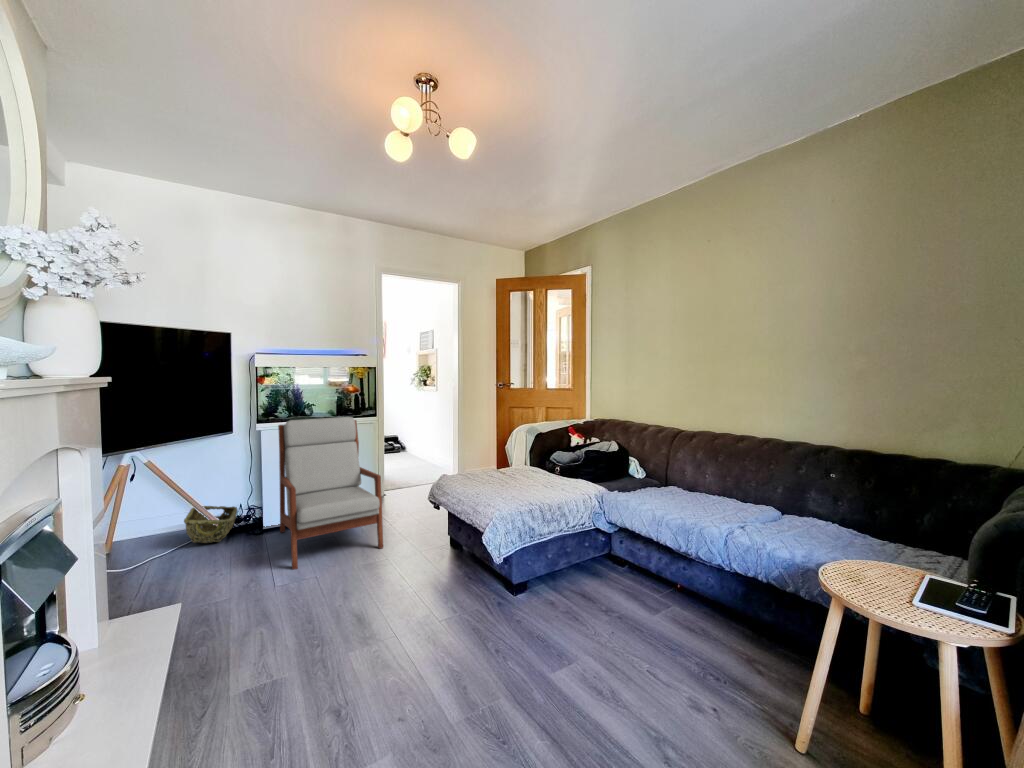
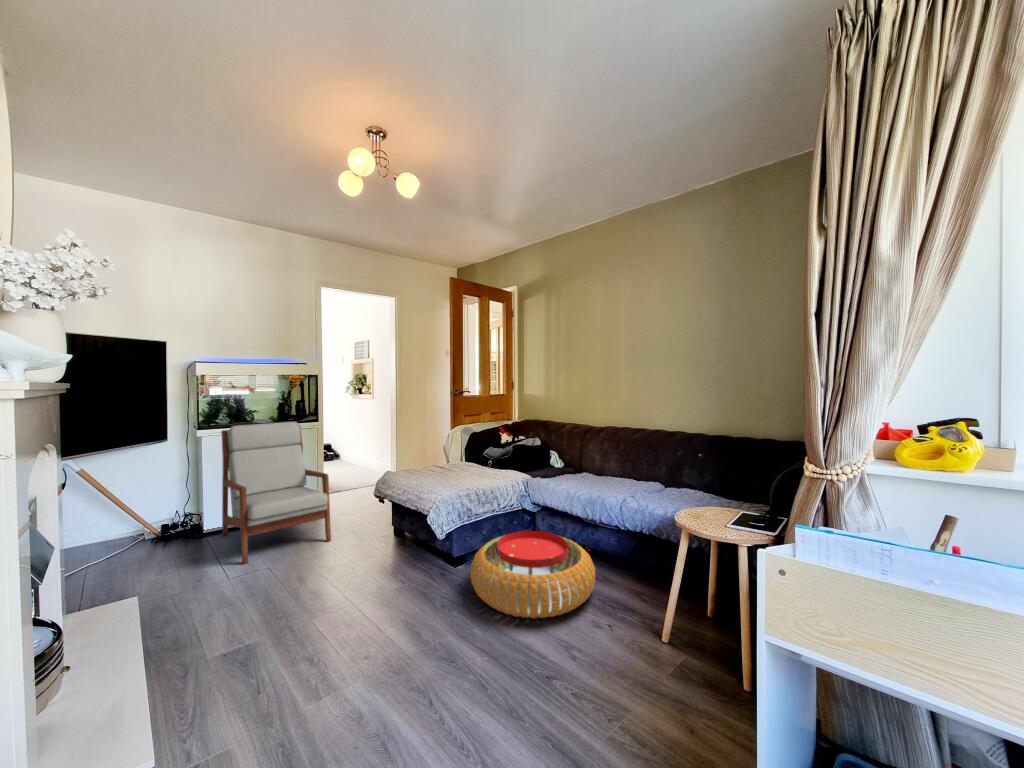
woven basket: present [184,506,237,543] -> none [120,513,175,550]
pouf: none [531,561,693,686] -> present [471,531,595,619]

